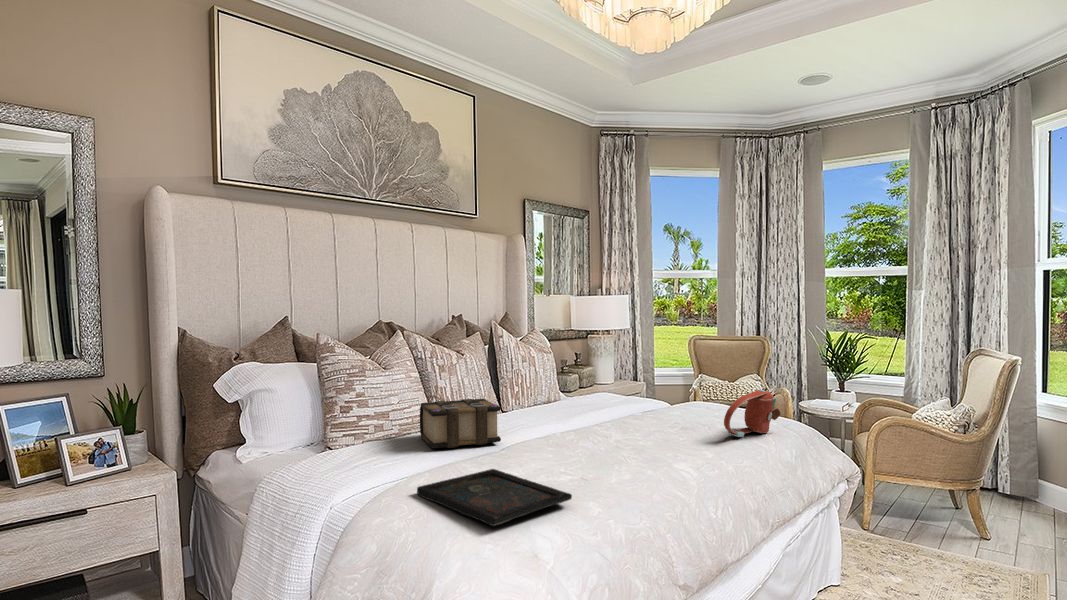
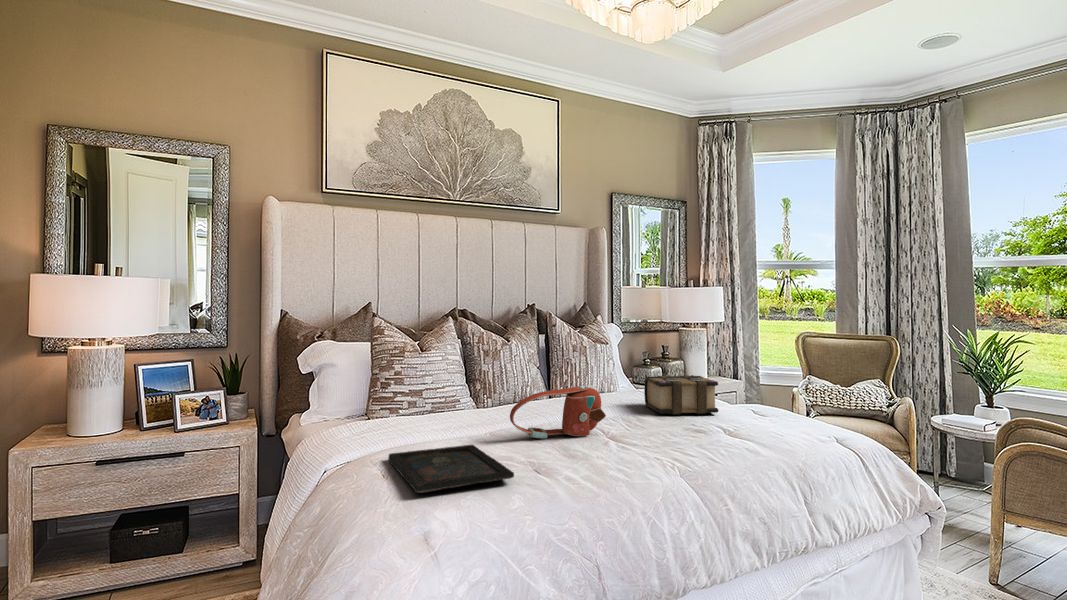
handbag: present [724,390,781,437] -> present [510,386,606,438]
book: present [420,399,501,449] -> present [644,375,719,414]

